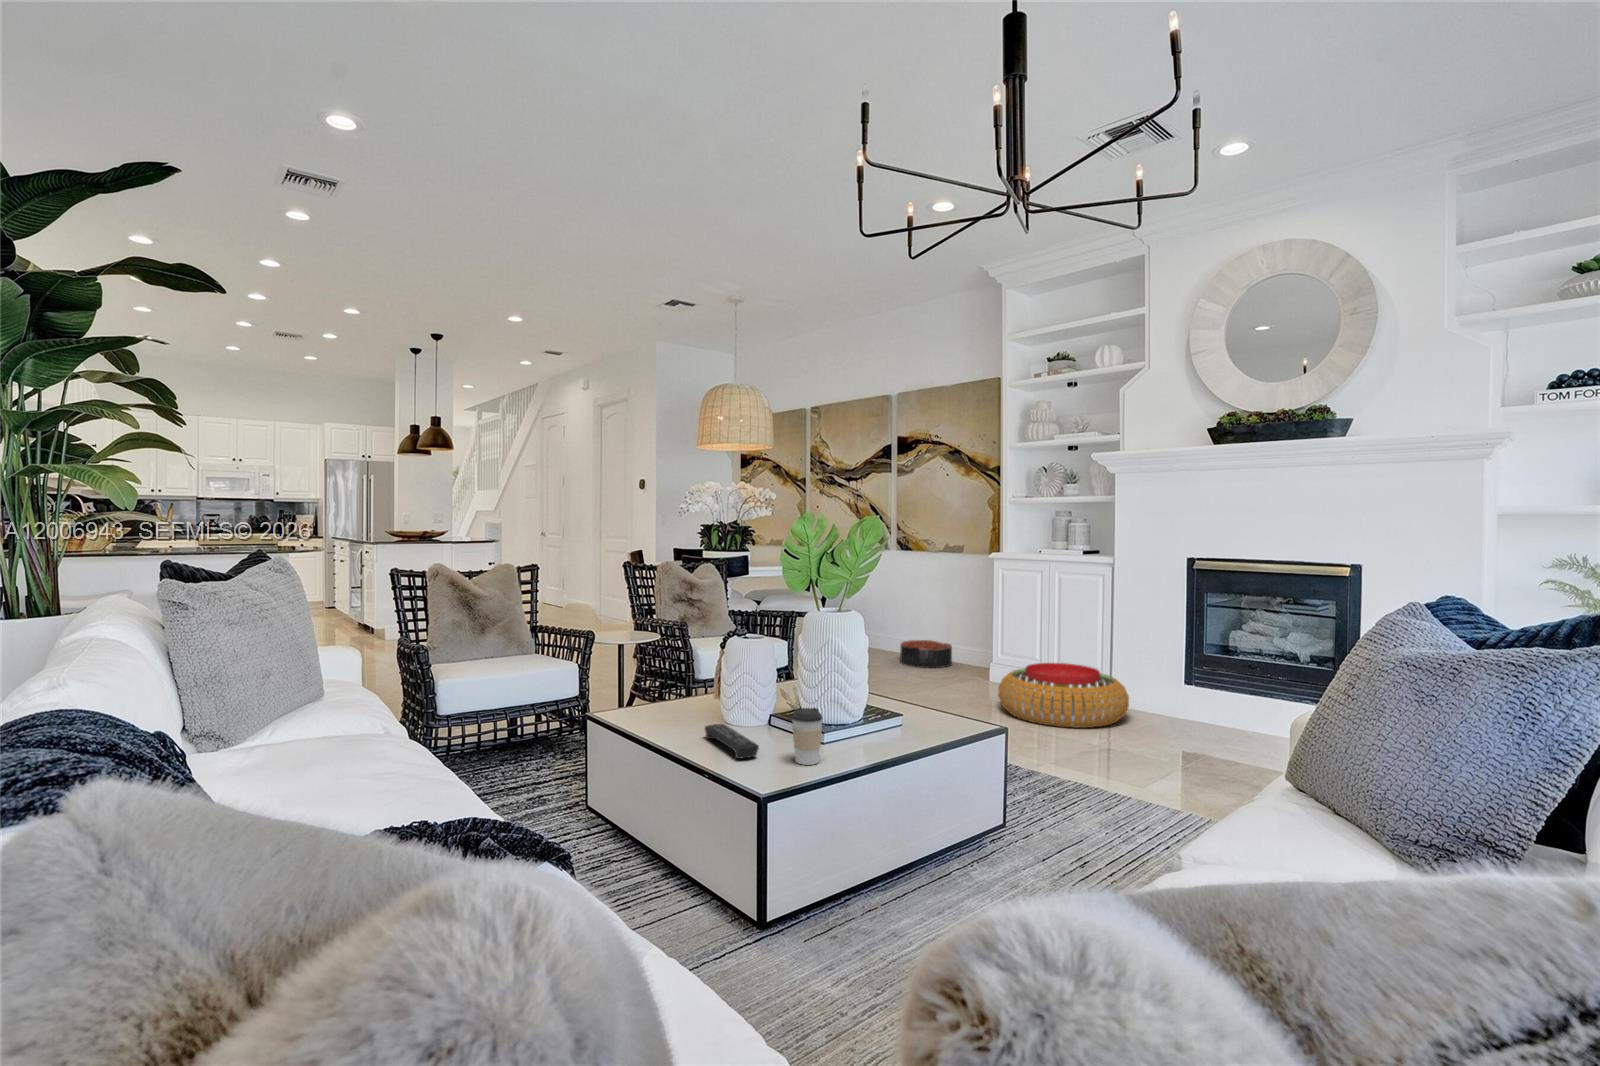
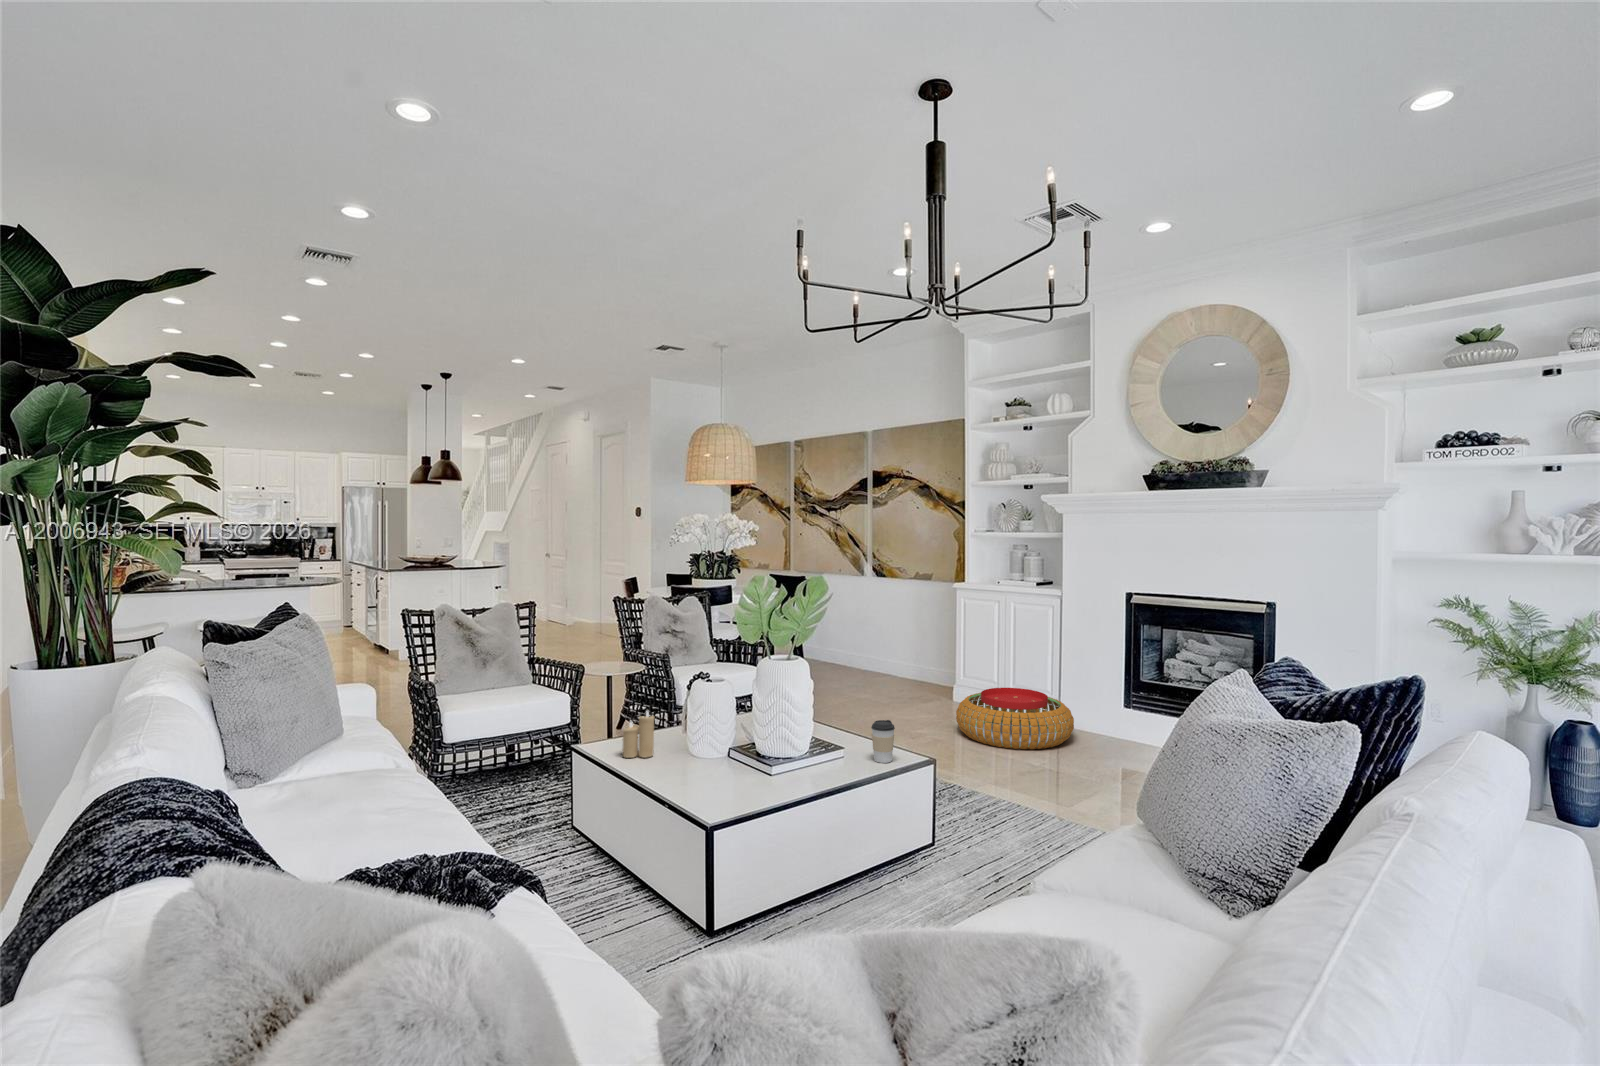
basket: present [900,640,952,668] -> none [875,661,923,688]
candle: none [646,670,683,725] -> present [623,711,654,758]
coffee cup: present [792,708,823,765] -> present [871,720,895,763]
remote control: present [705,724,759,759] -> none [671,758,714,792]

